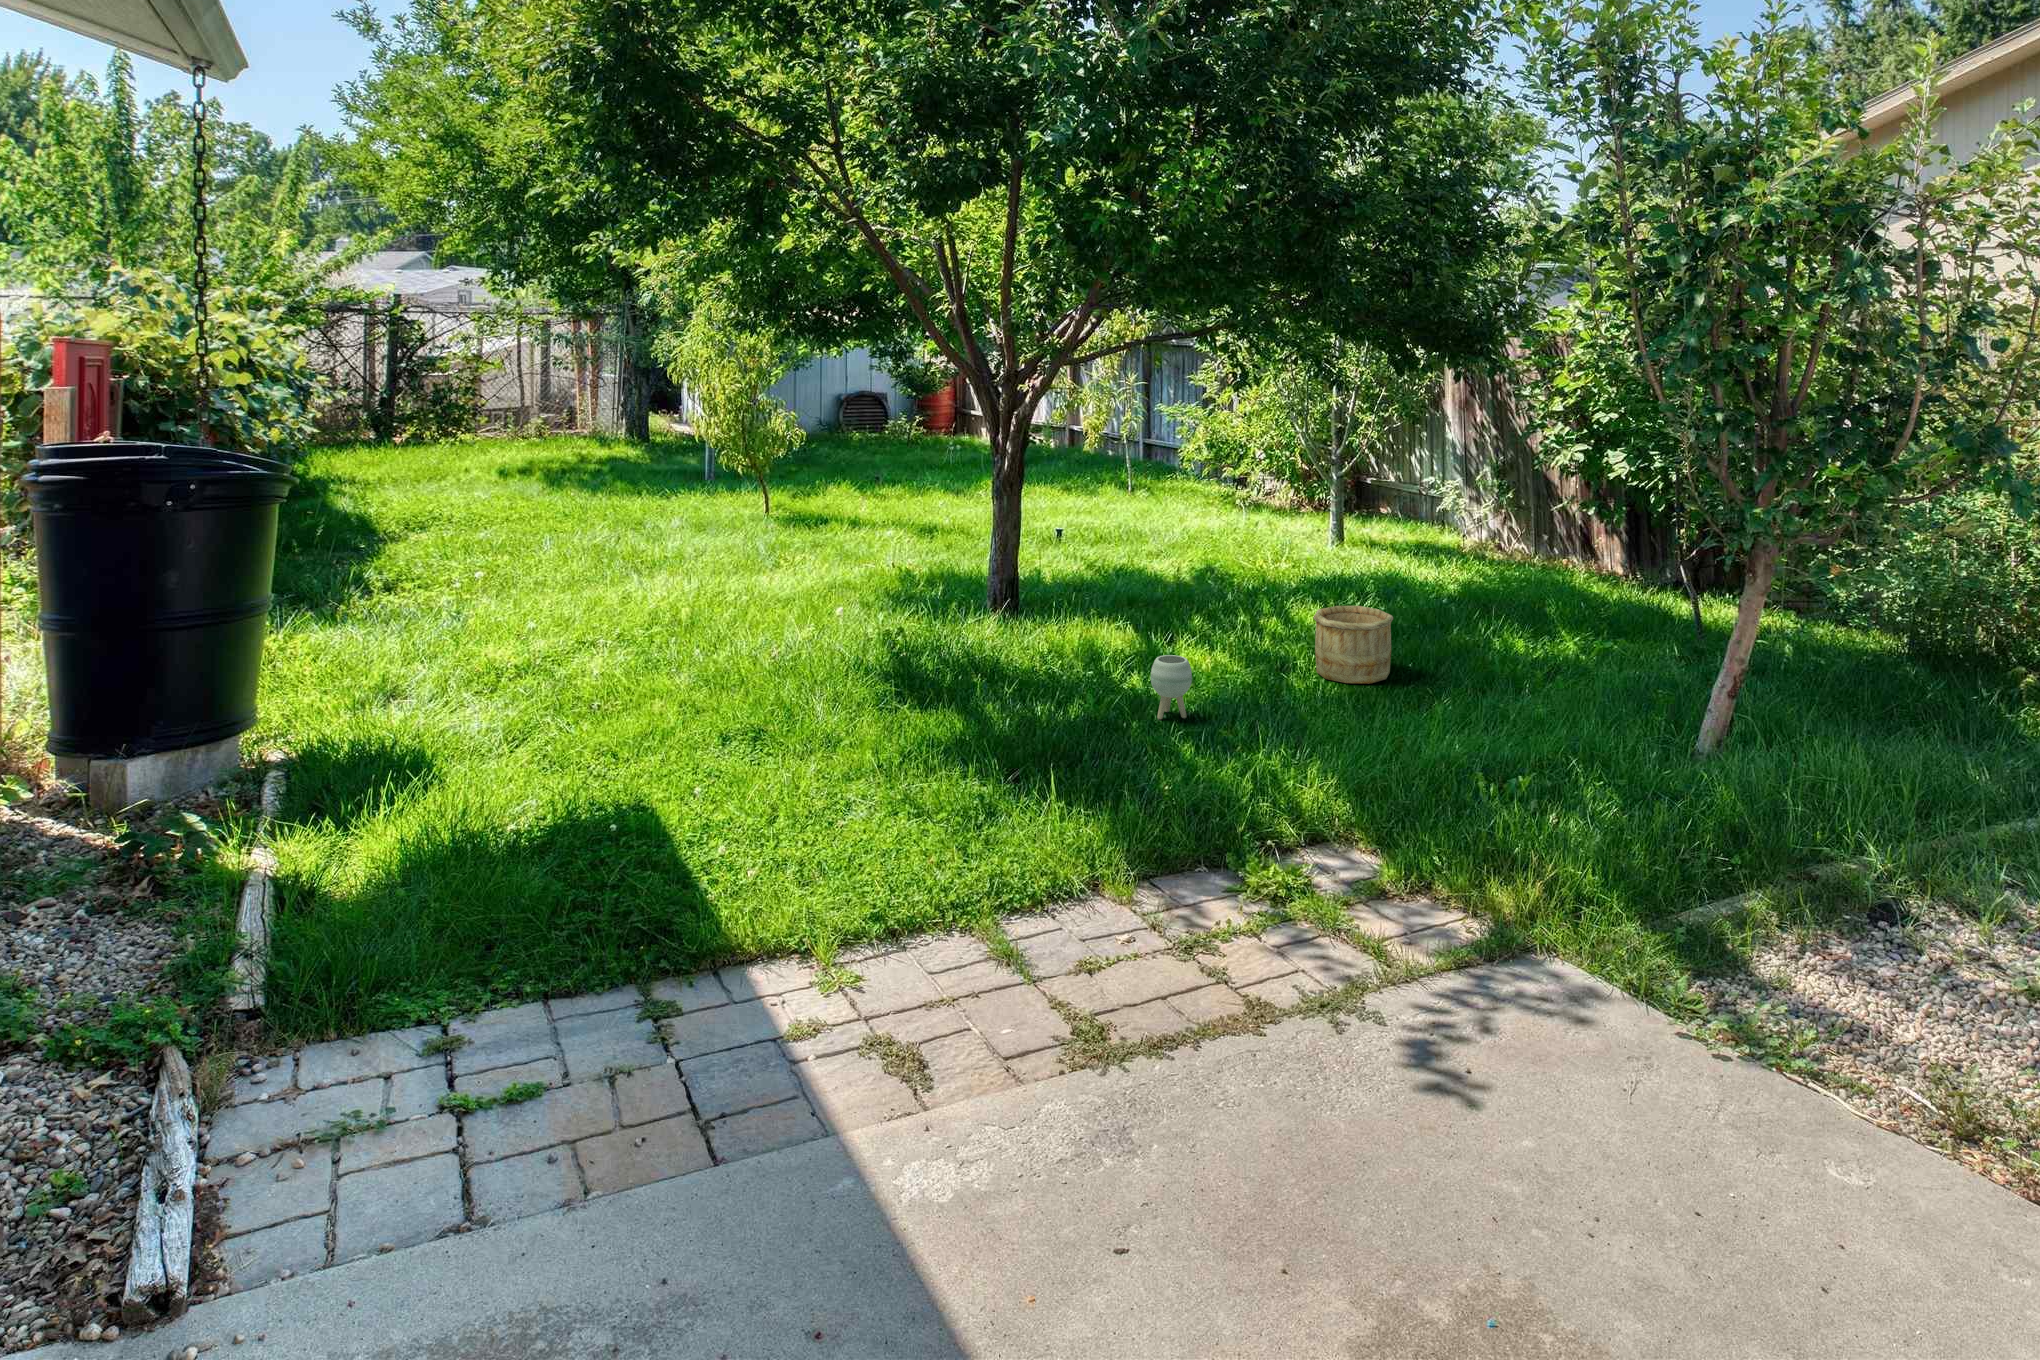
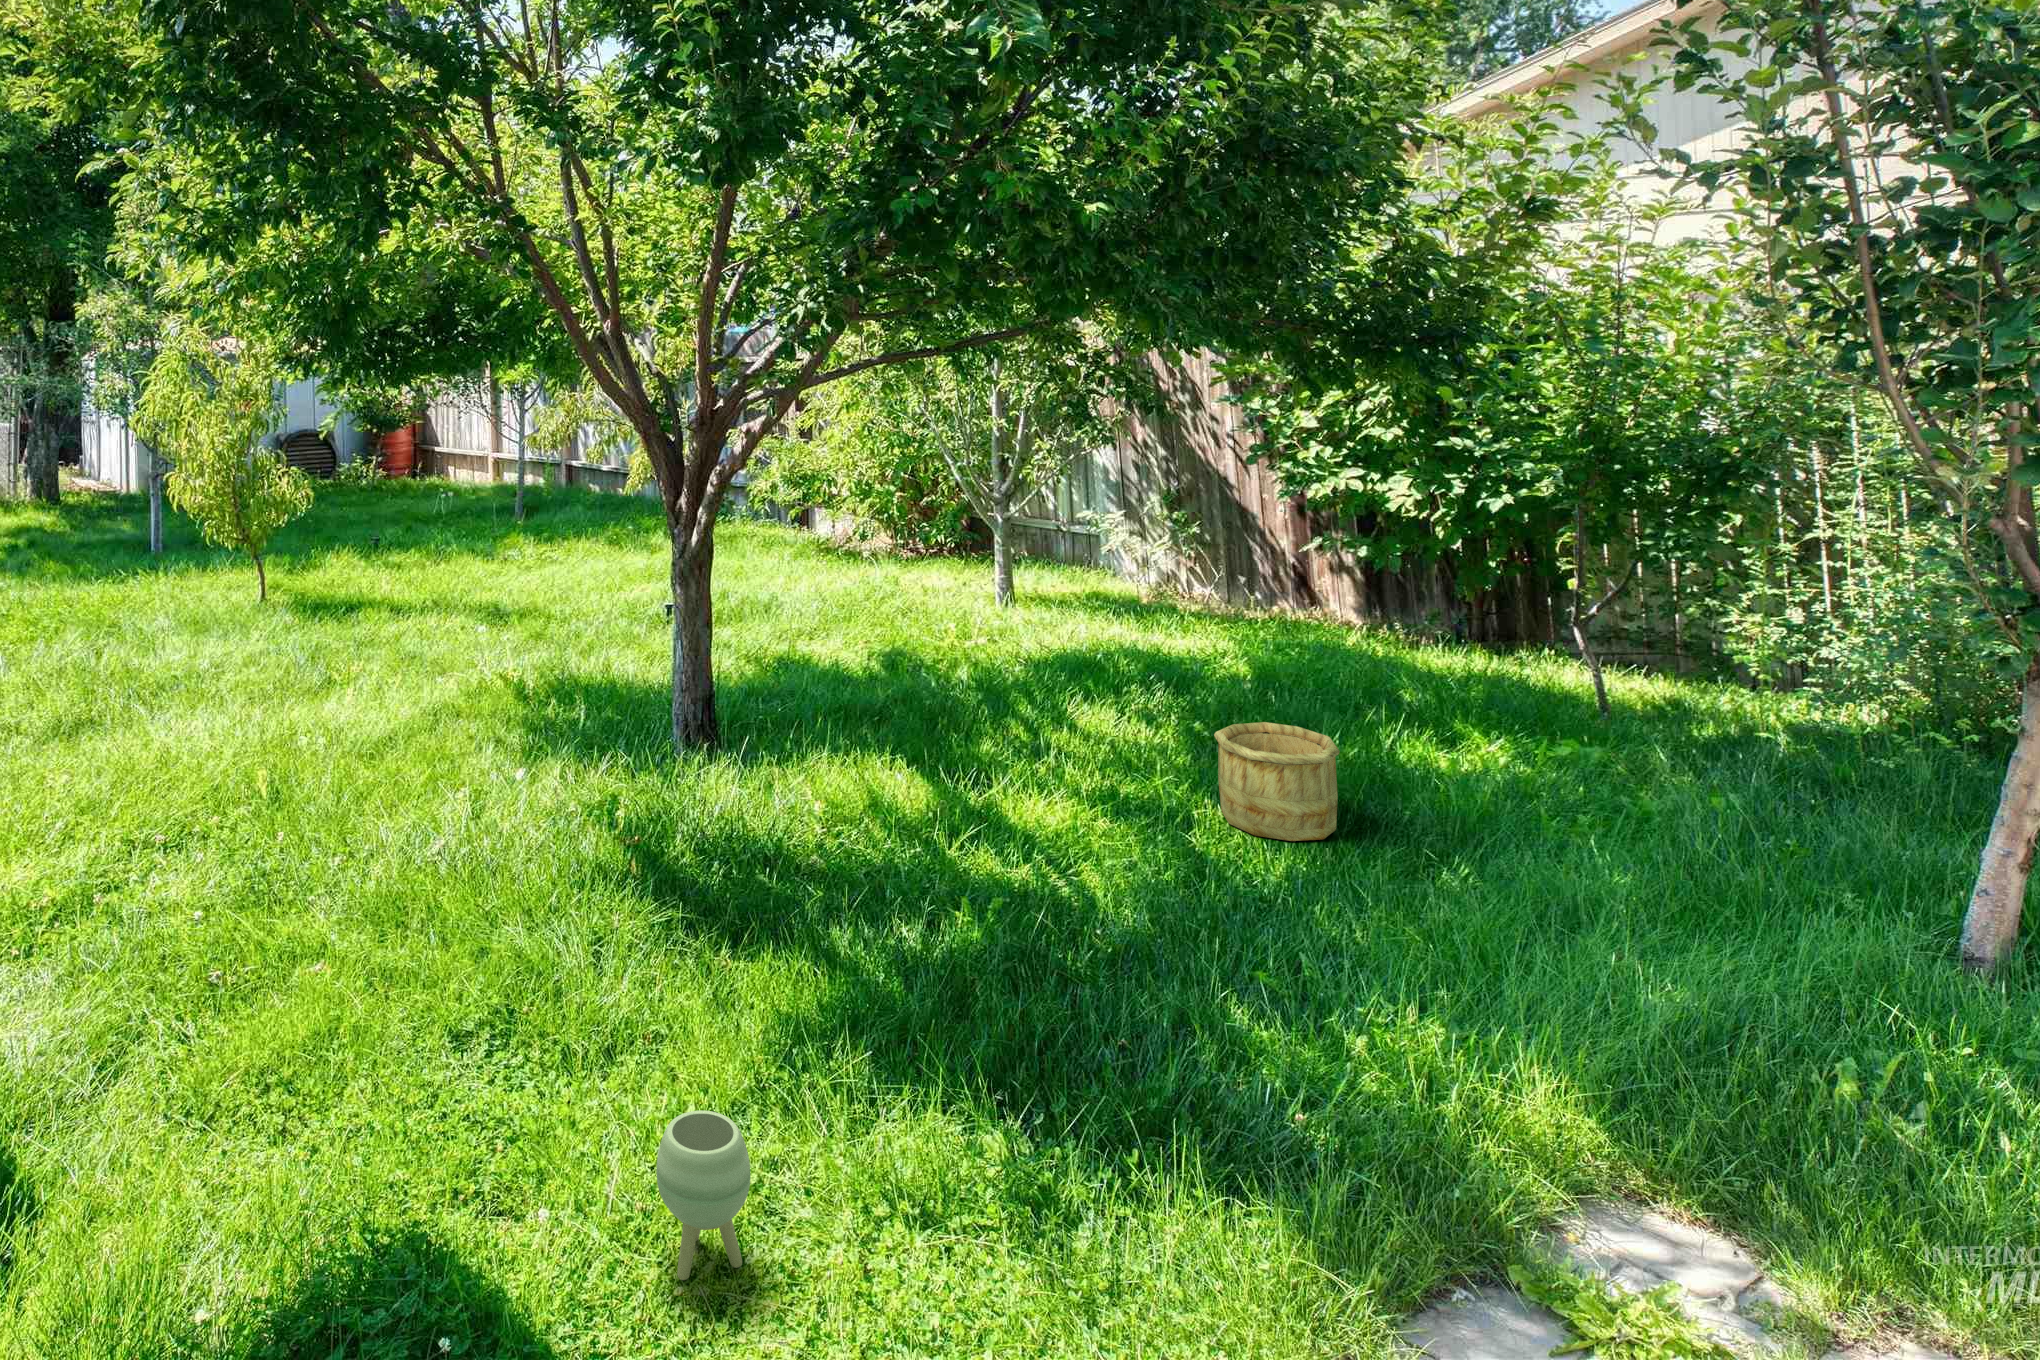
planter: present [1151,655,1192,719] -> present [656,1110,750,1280]

